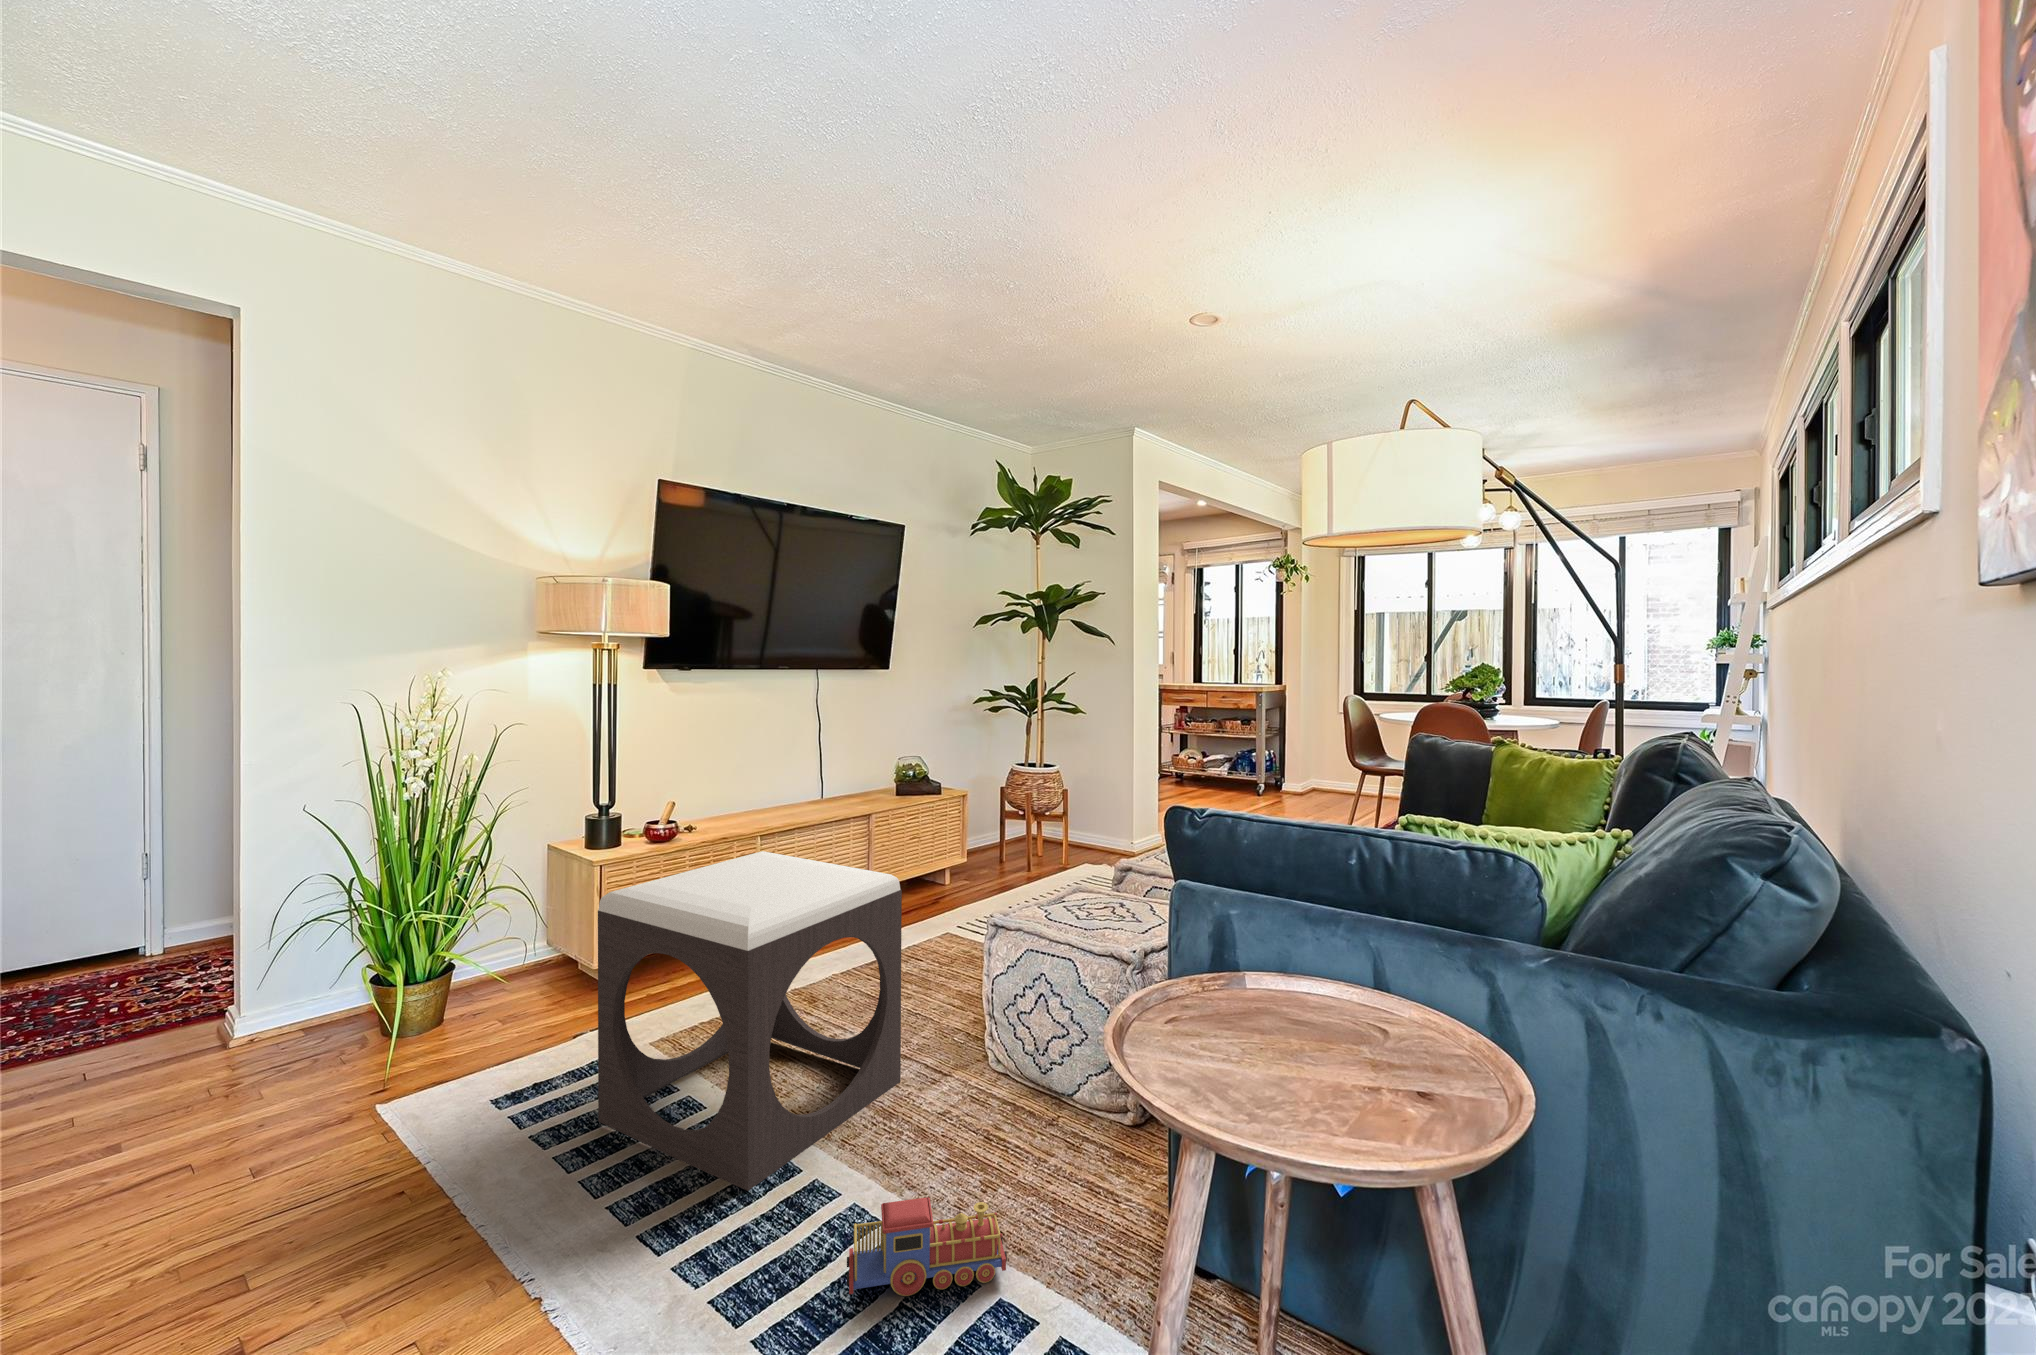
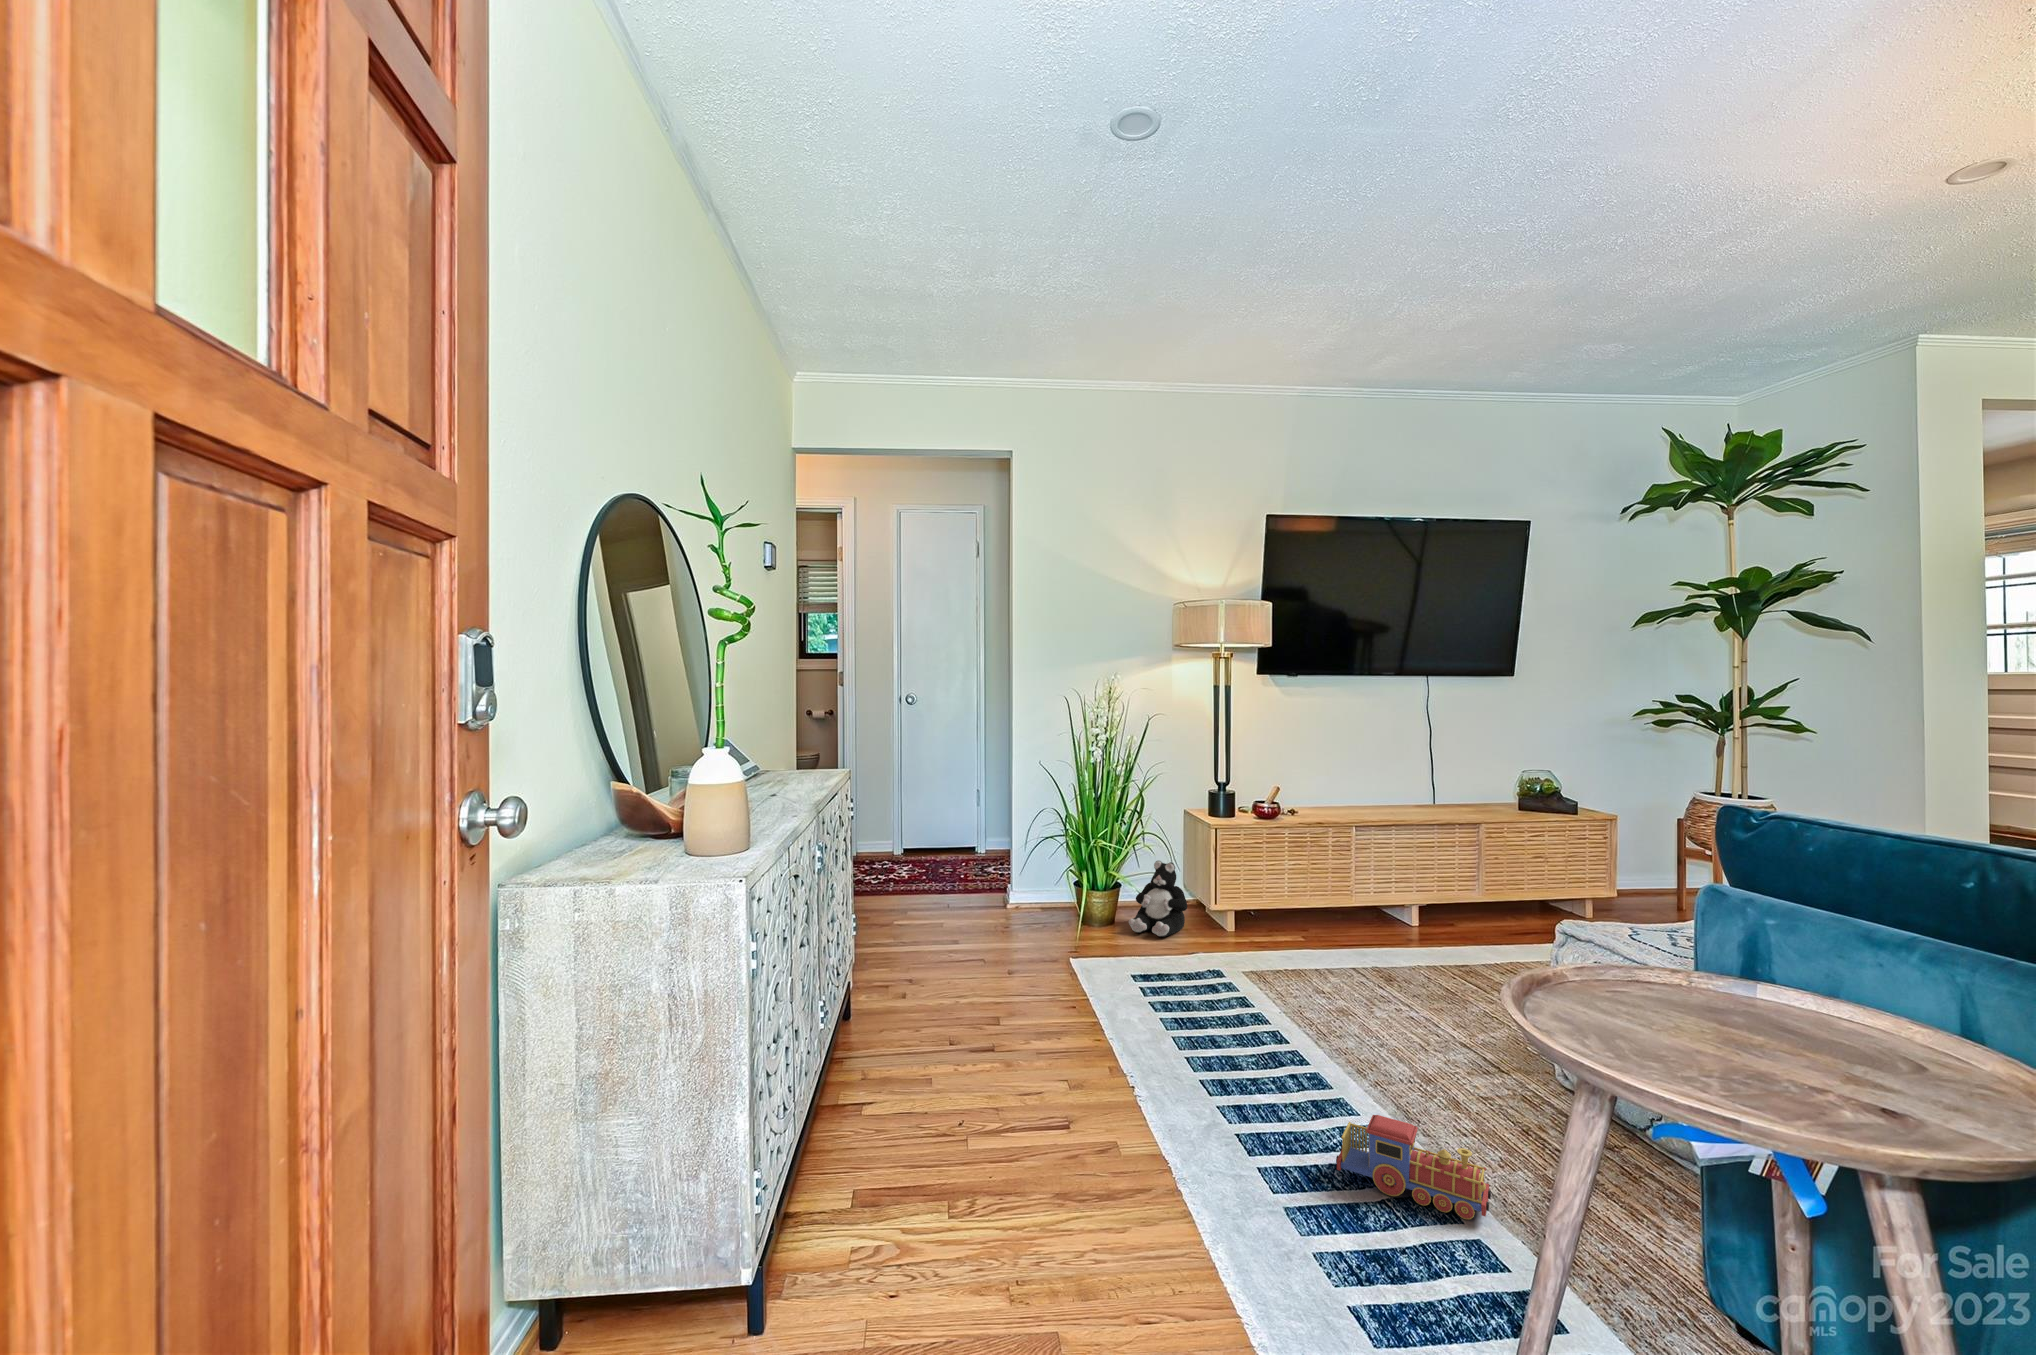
footstool: present [598,851,902,1191] -> none [1194,827,1451,1087]
plush toy: none [470,920,559,1027] -> present [1129,861,1187,937]

